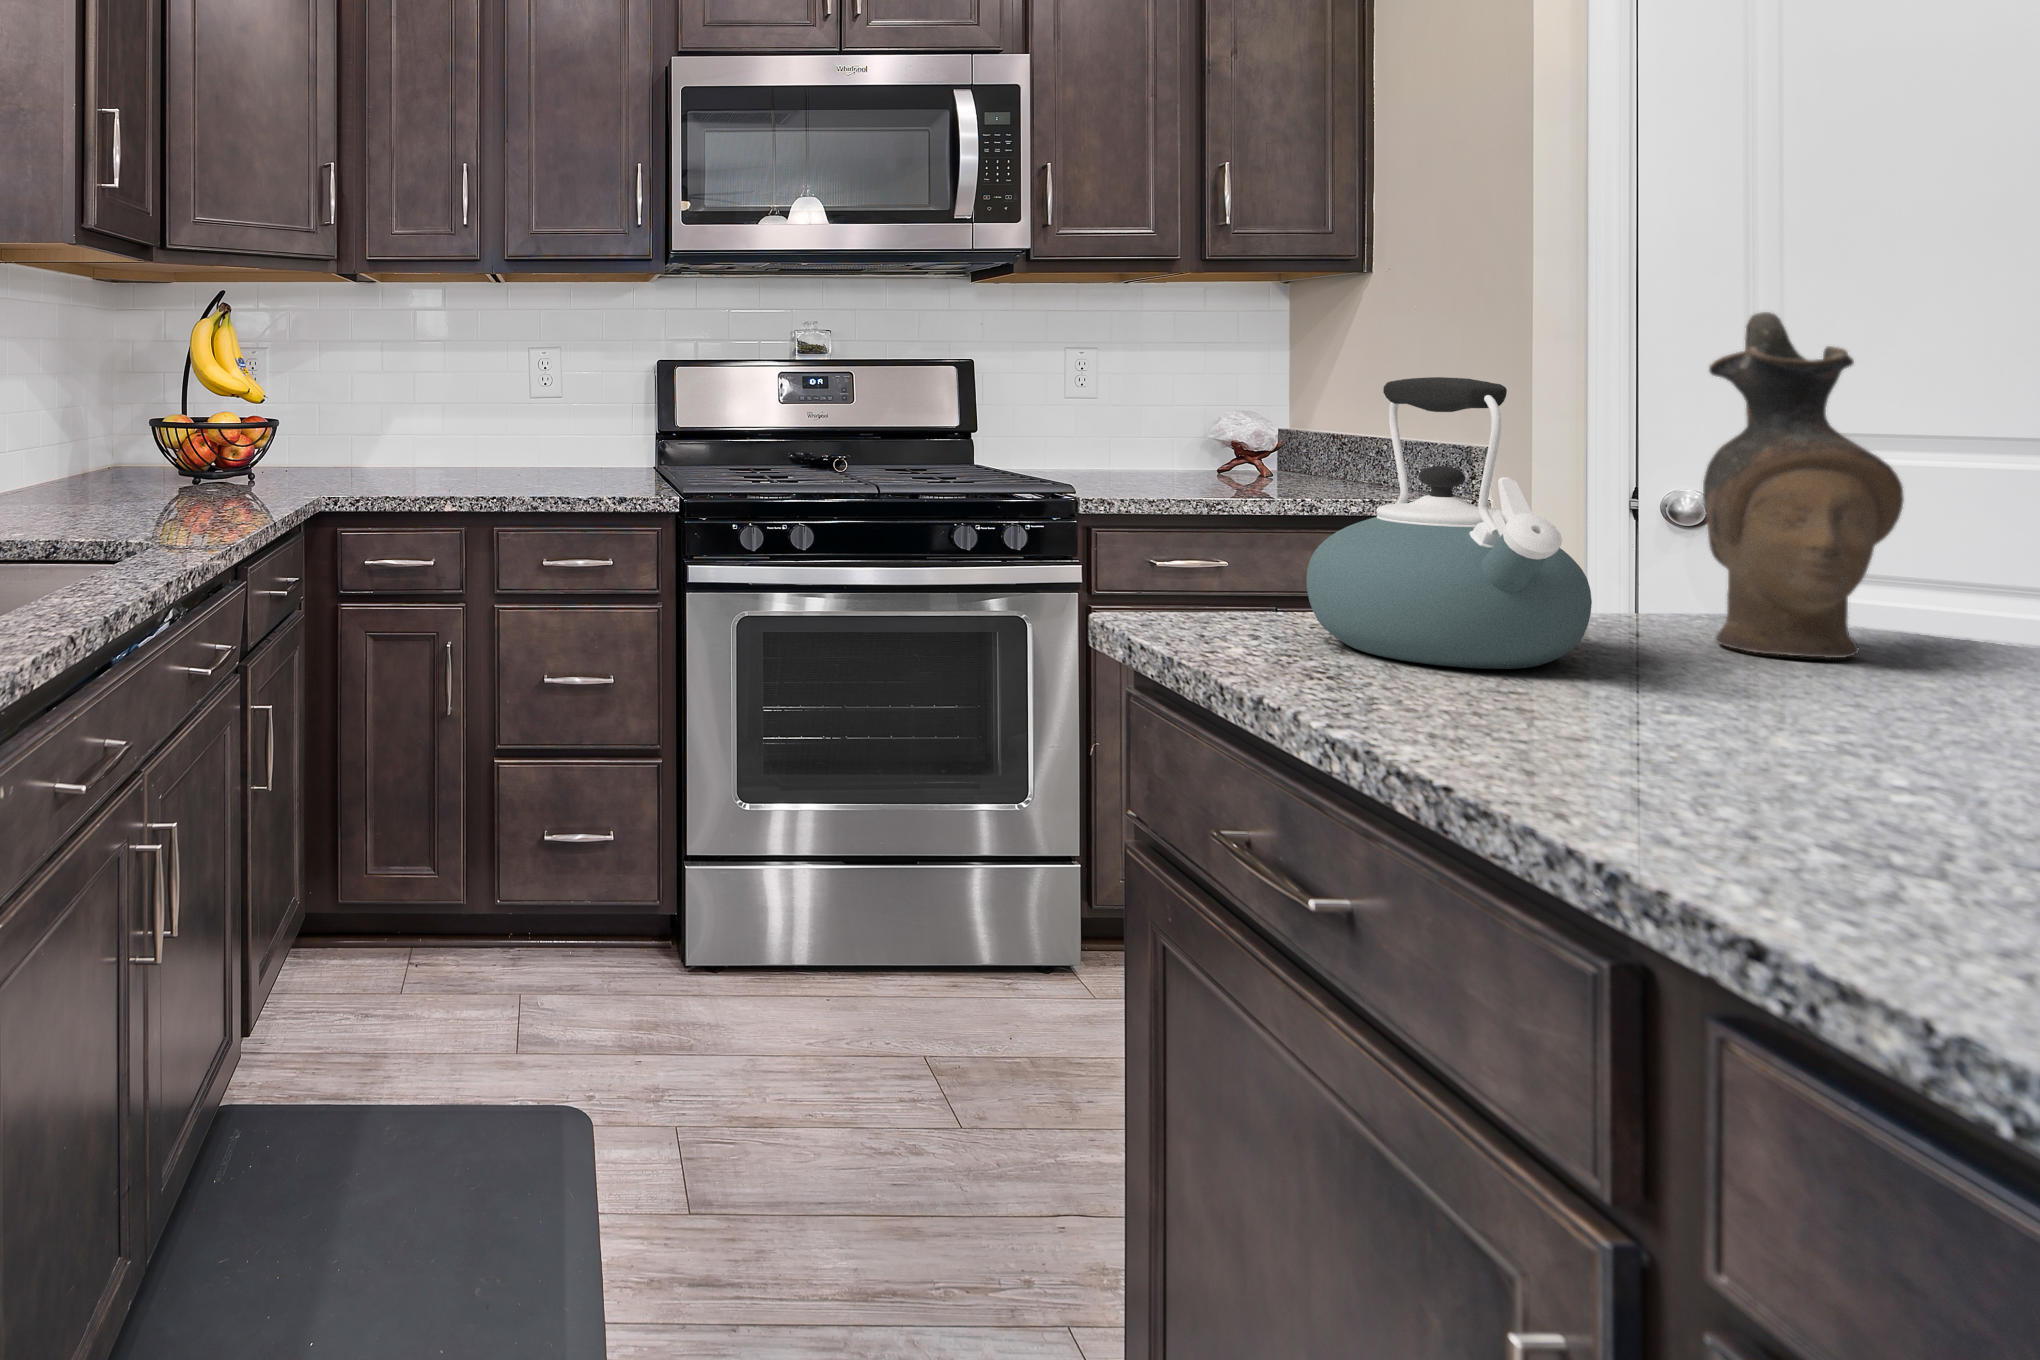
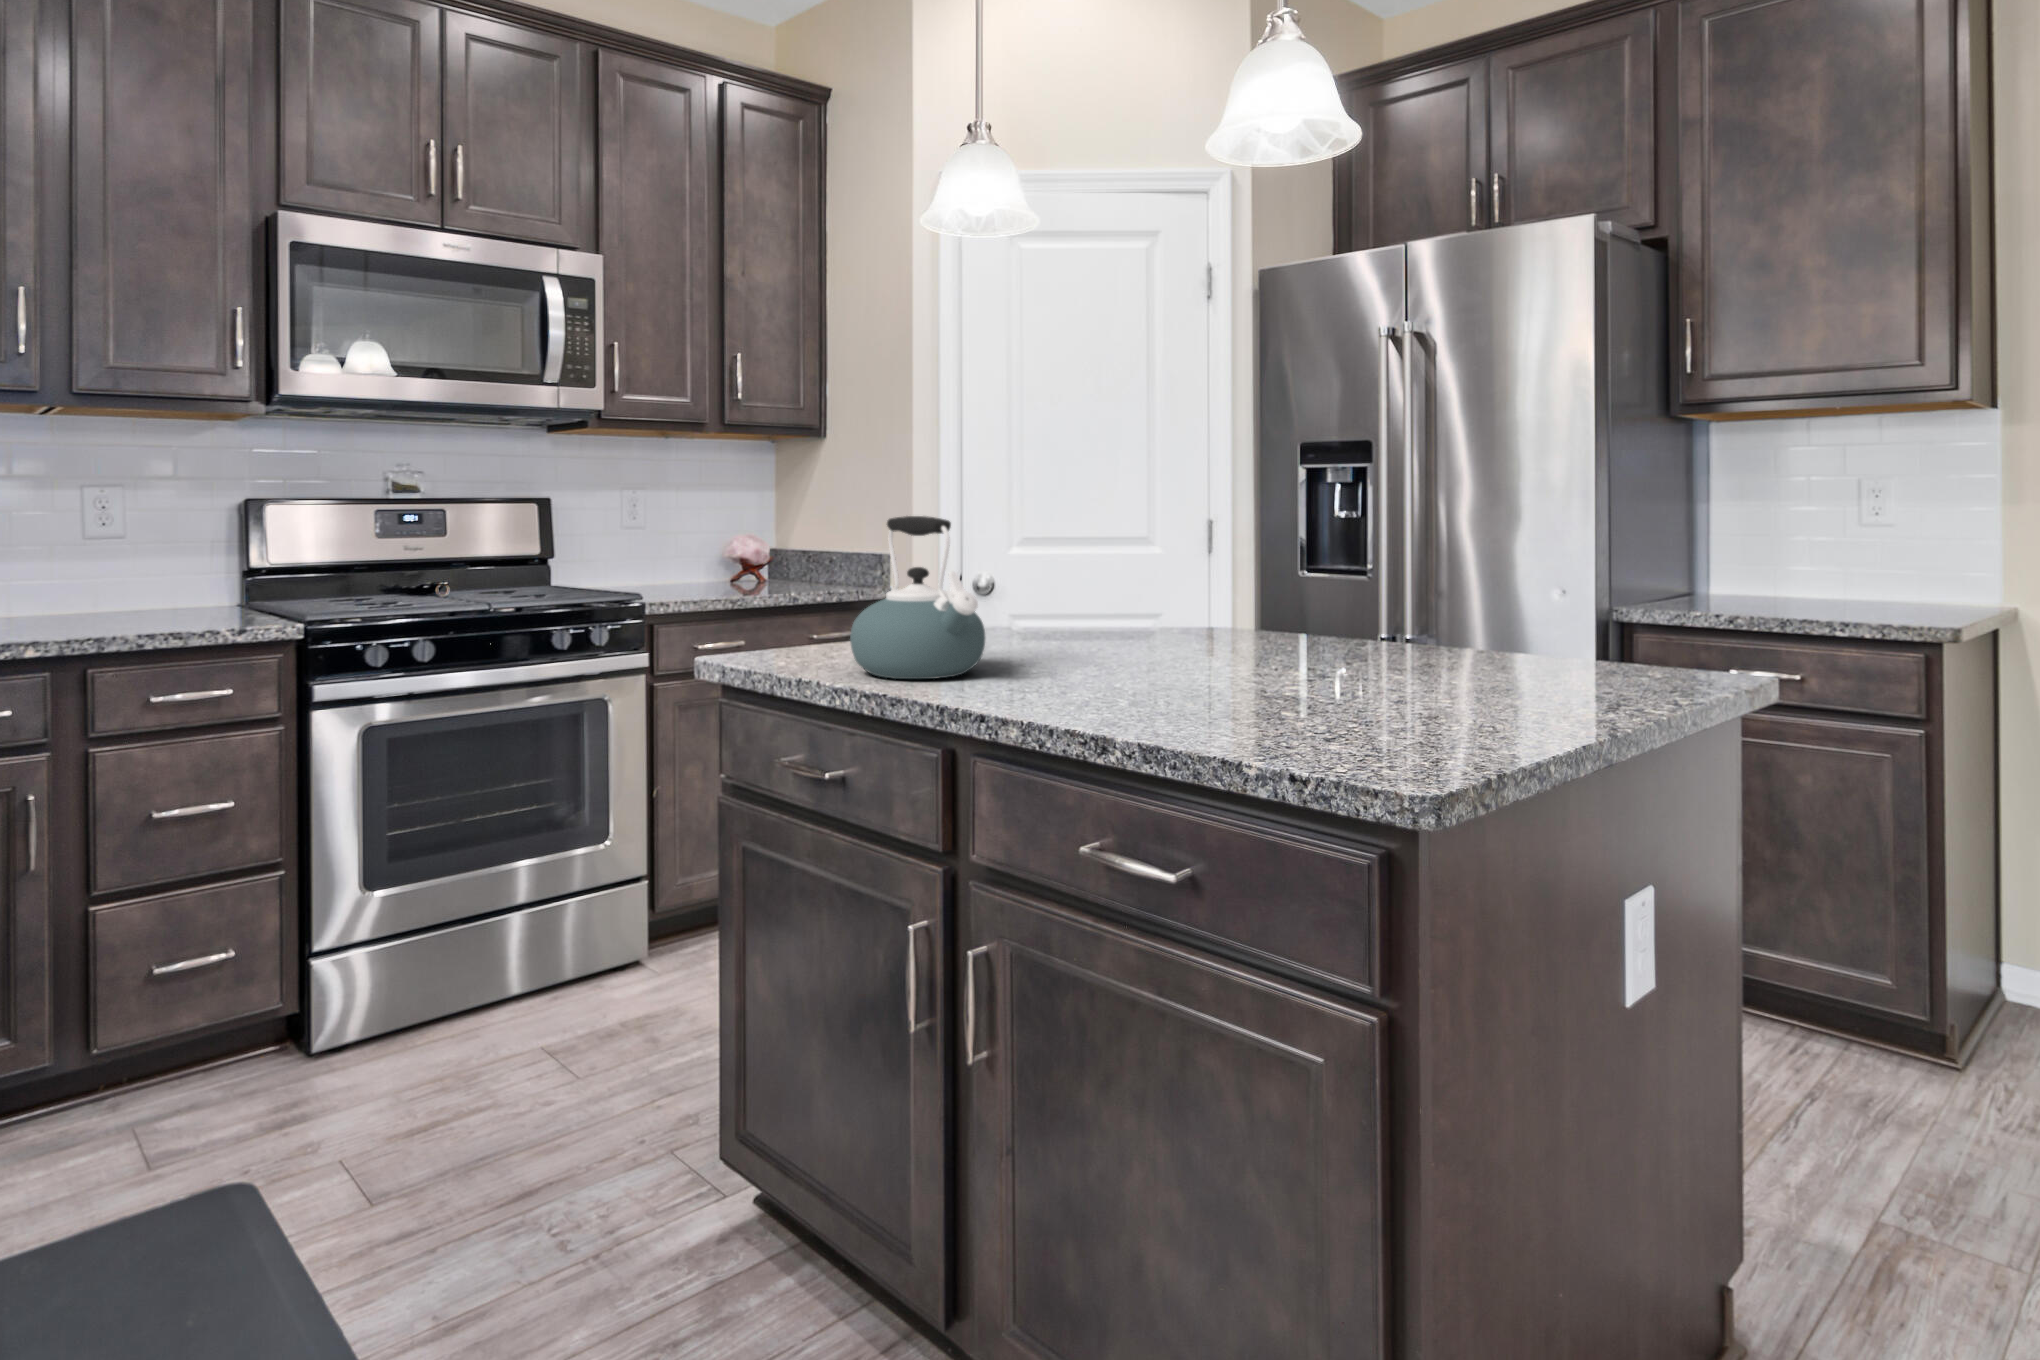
ceramic pitcher: present [1703,312,1904,658] -> none [1025,480,1100,657]

